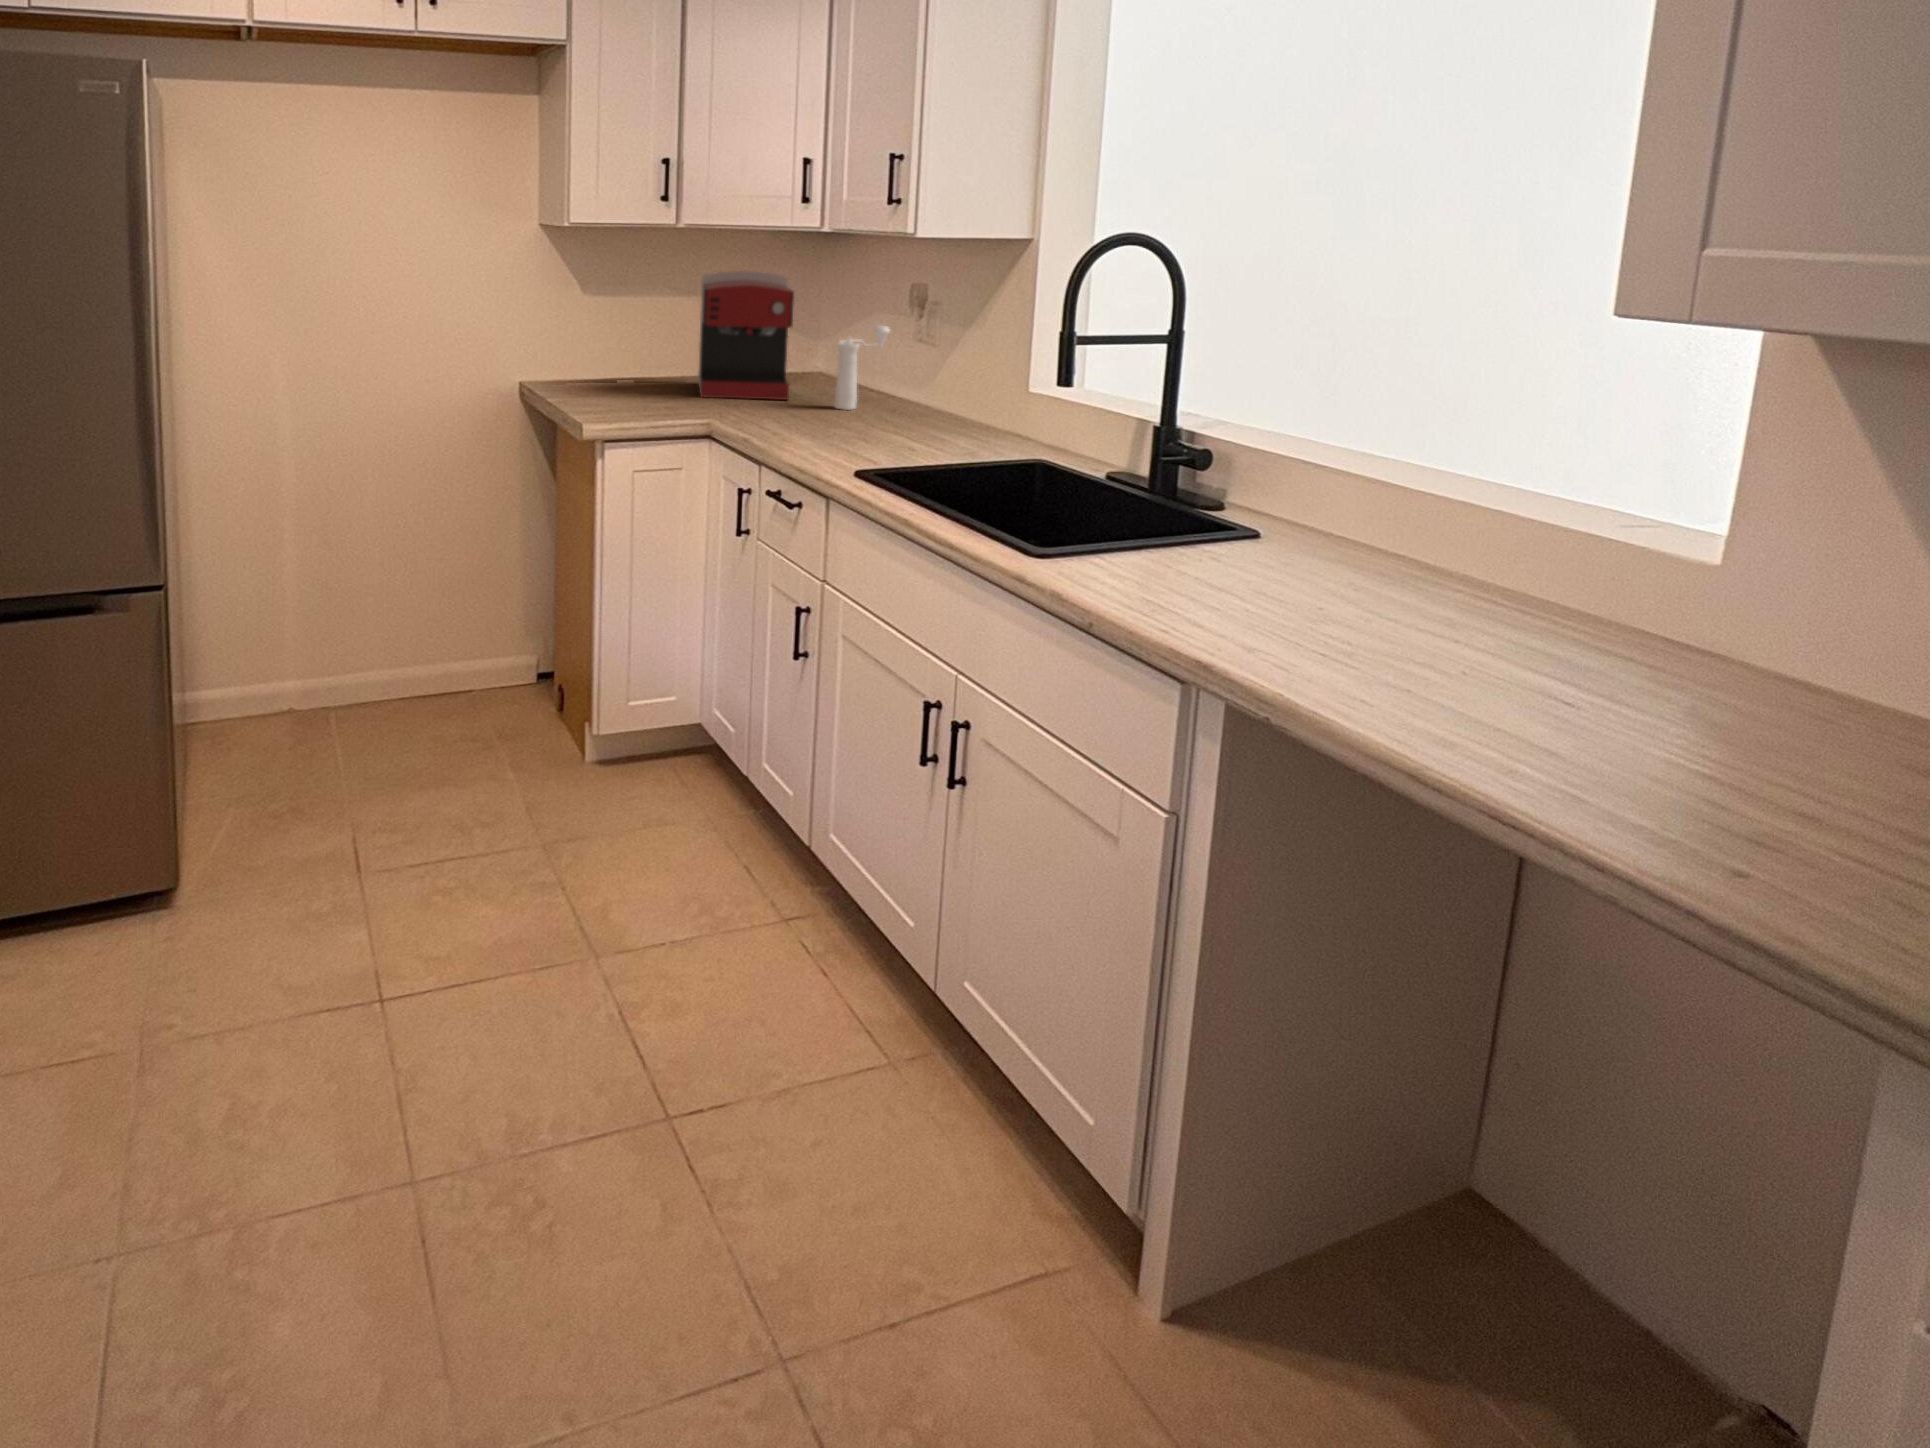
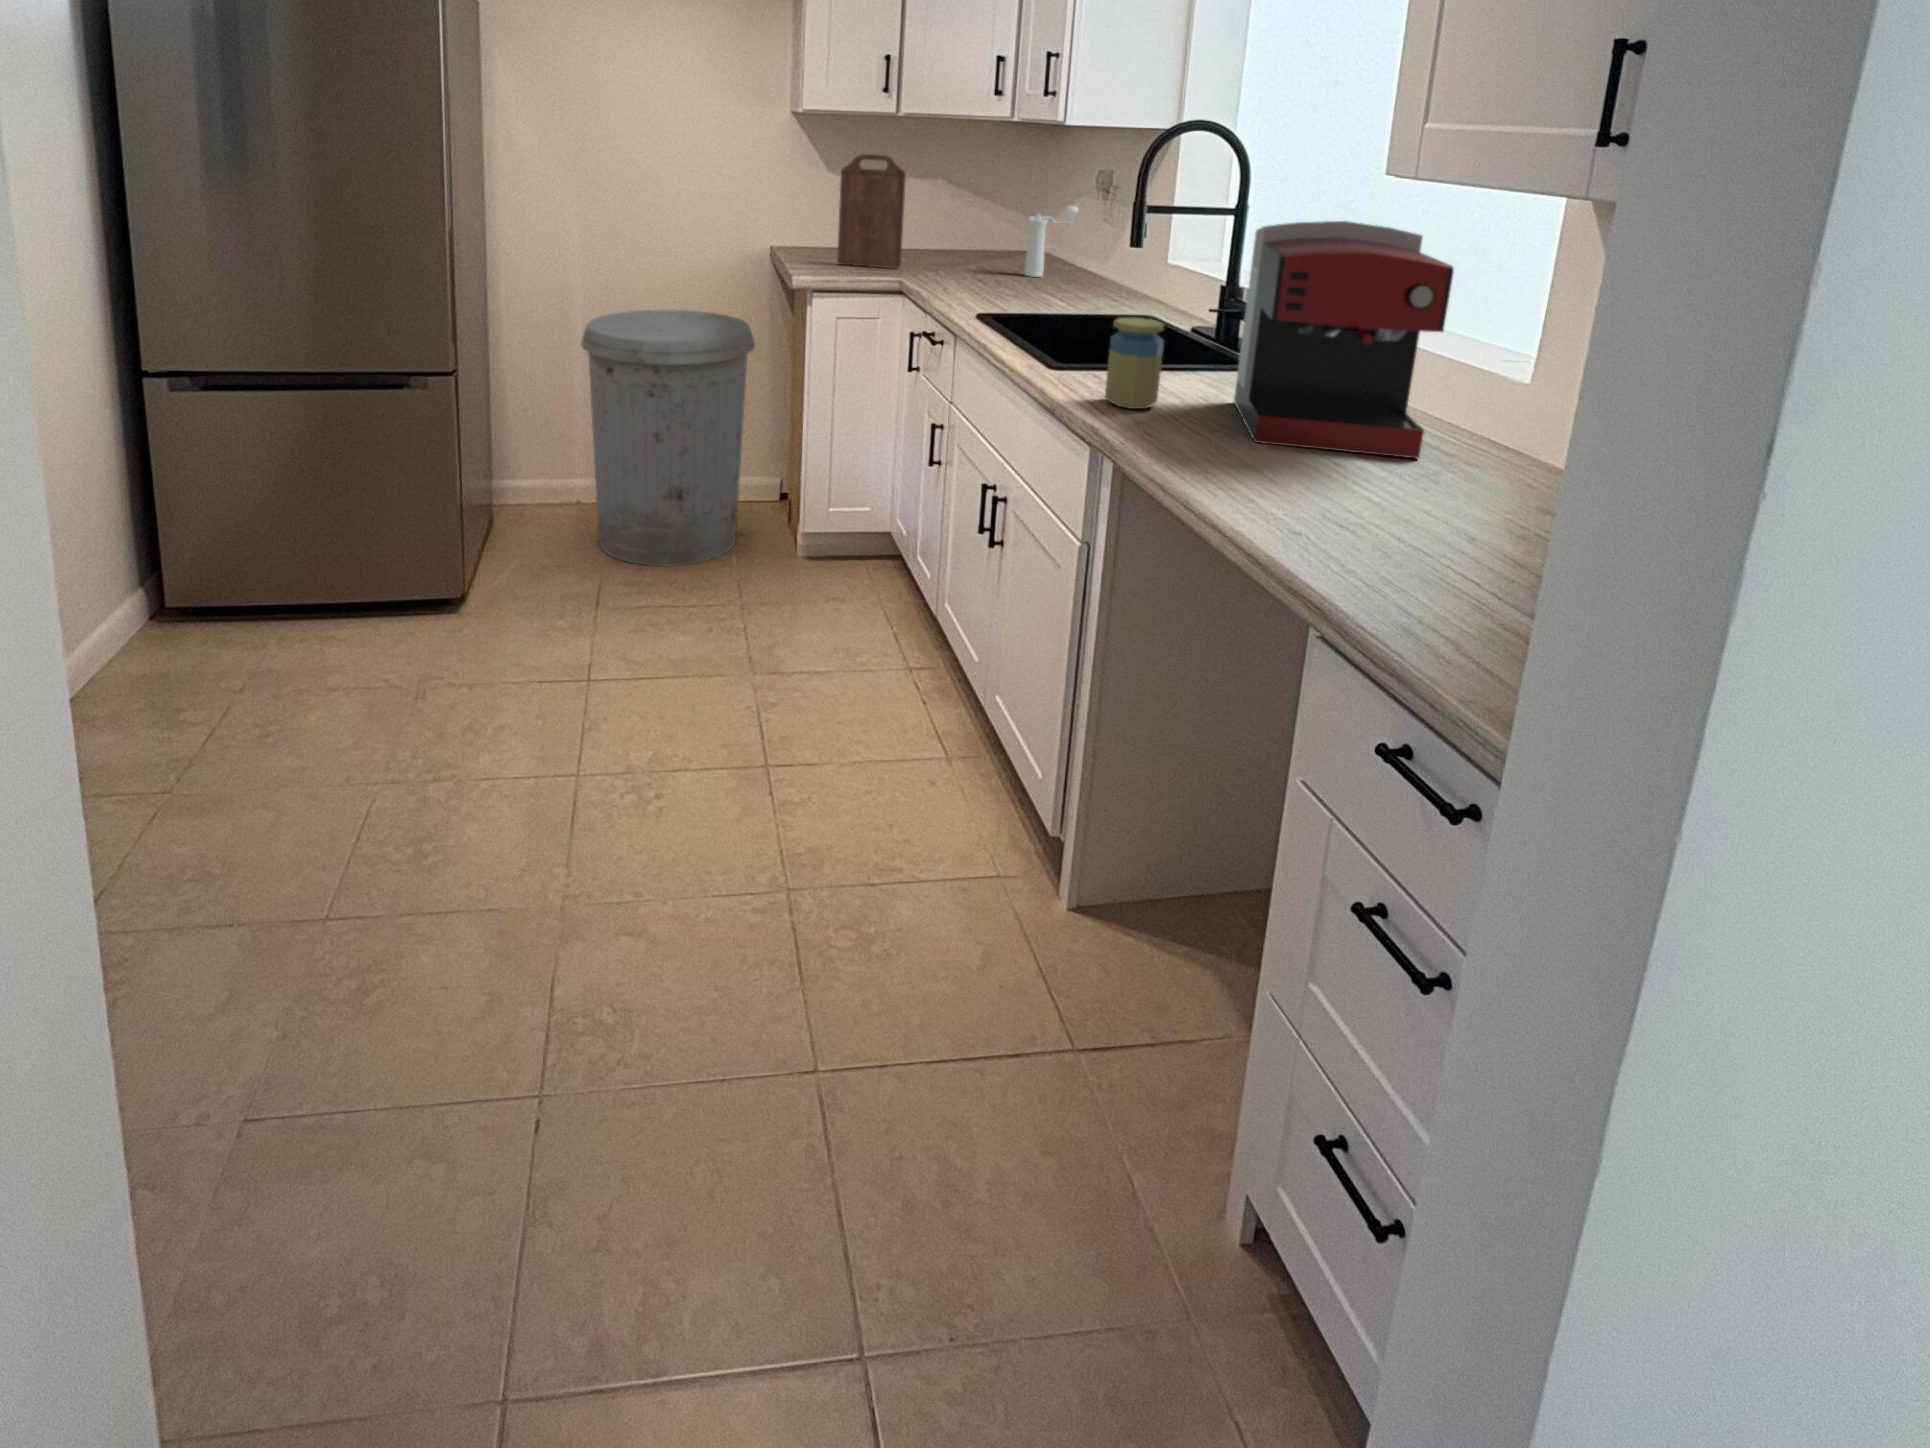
coffee maker: present [698,271,794,400] -> present [1234,221,1454,458]
cutting board: none [618,273,698,407] -> present [837,154,906,268]
trash can: none [303,468,525,806] -> present [581,310,755,566]
jar: none [1167,494,1248,619] -> present [1105,318,1164,409]

